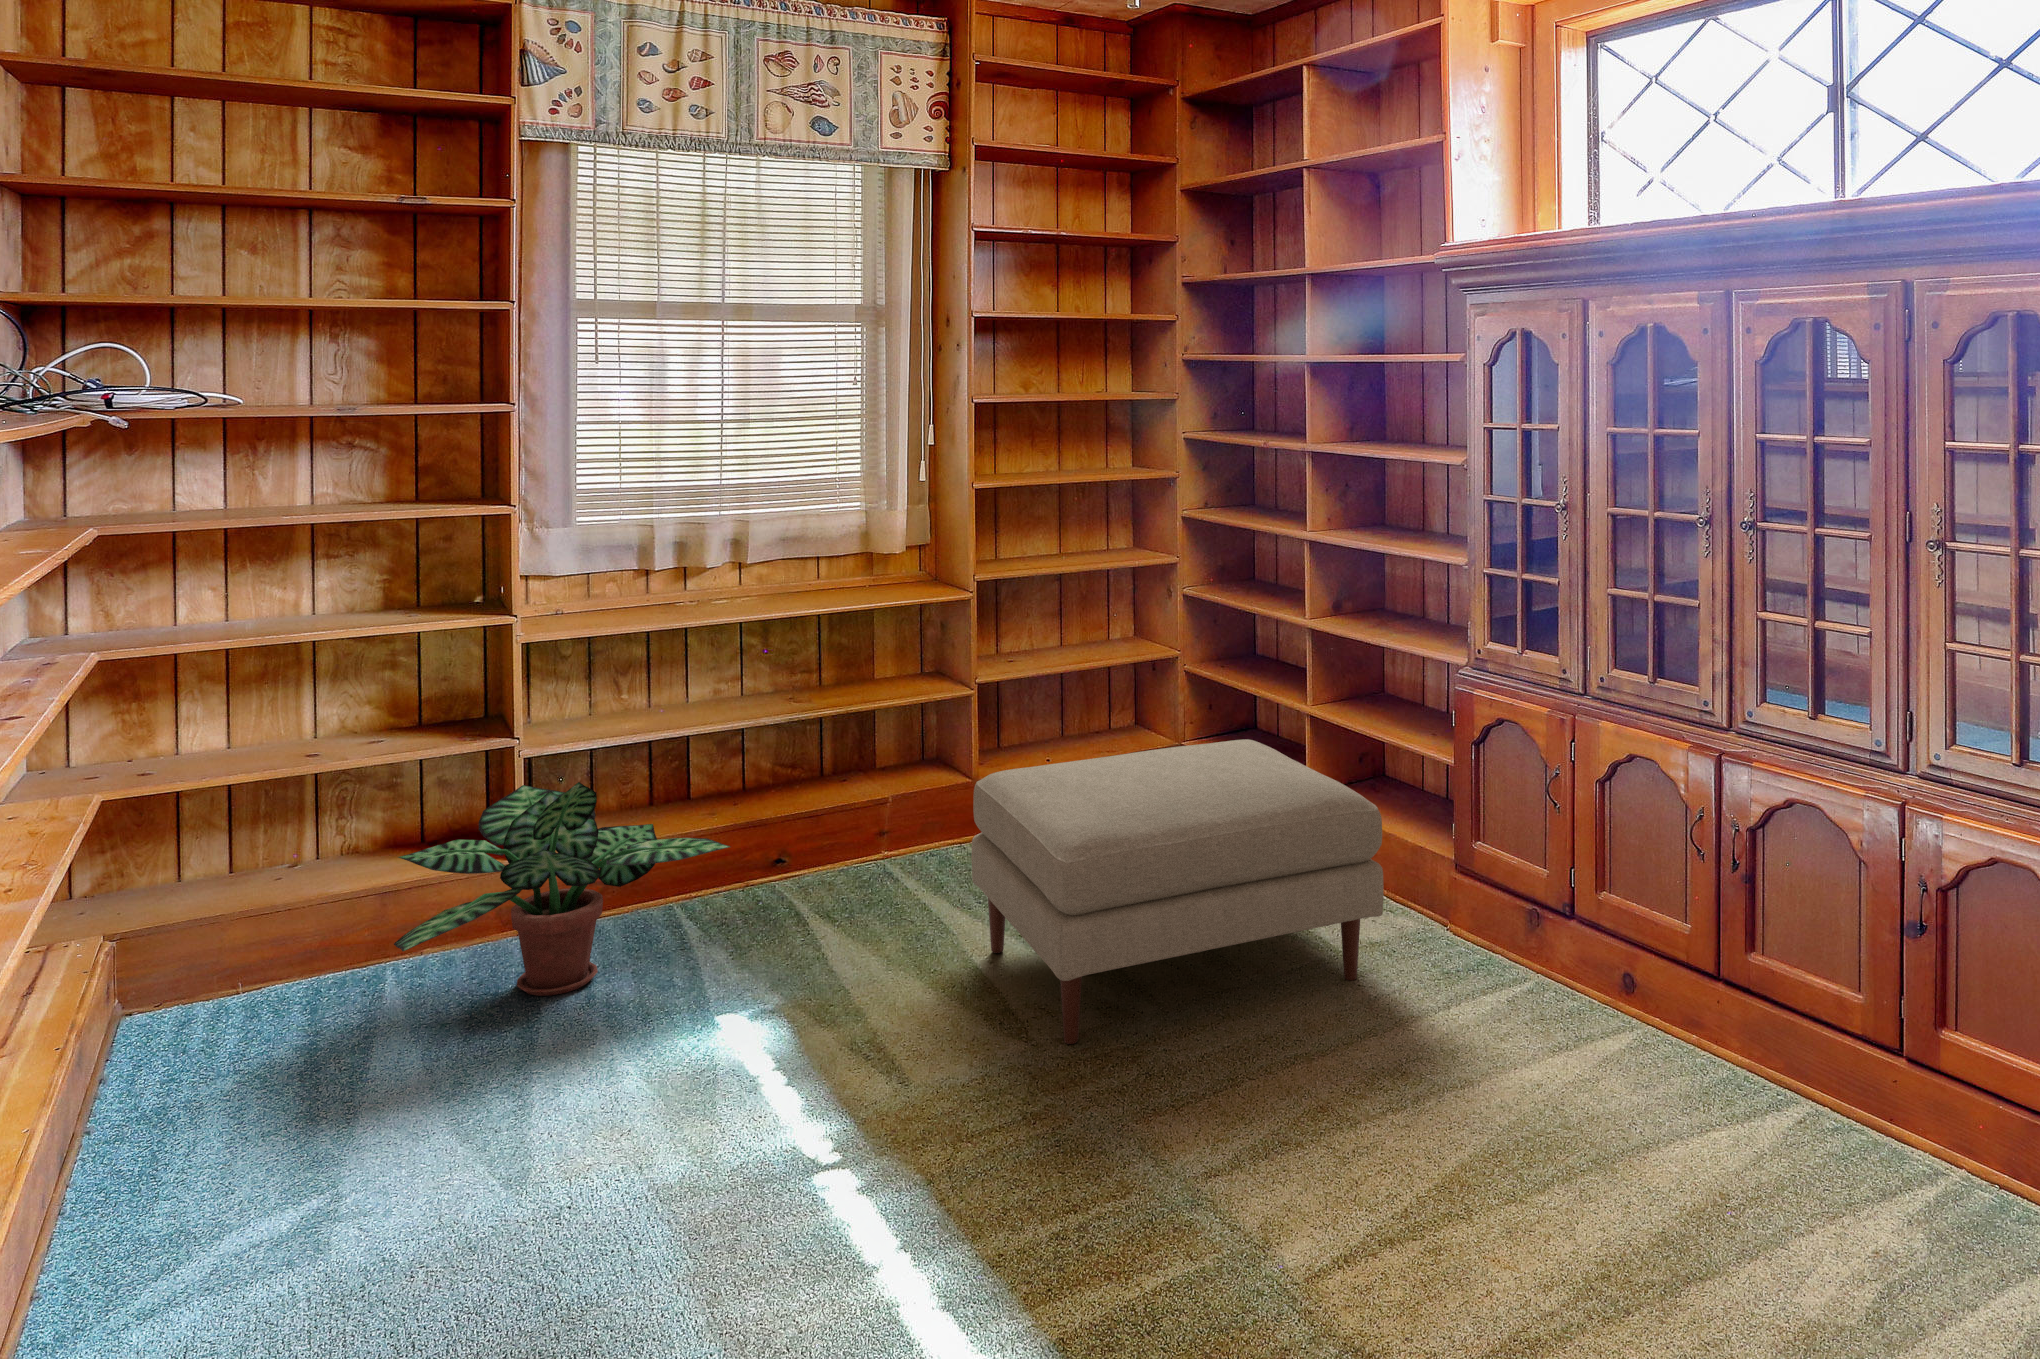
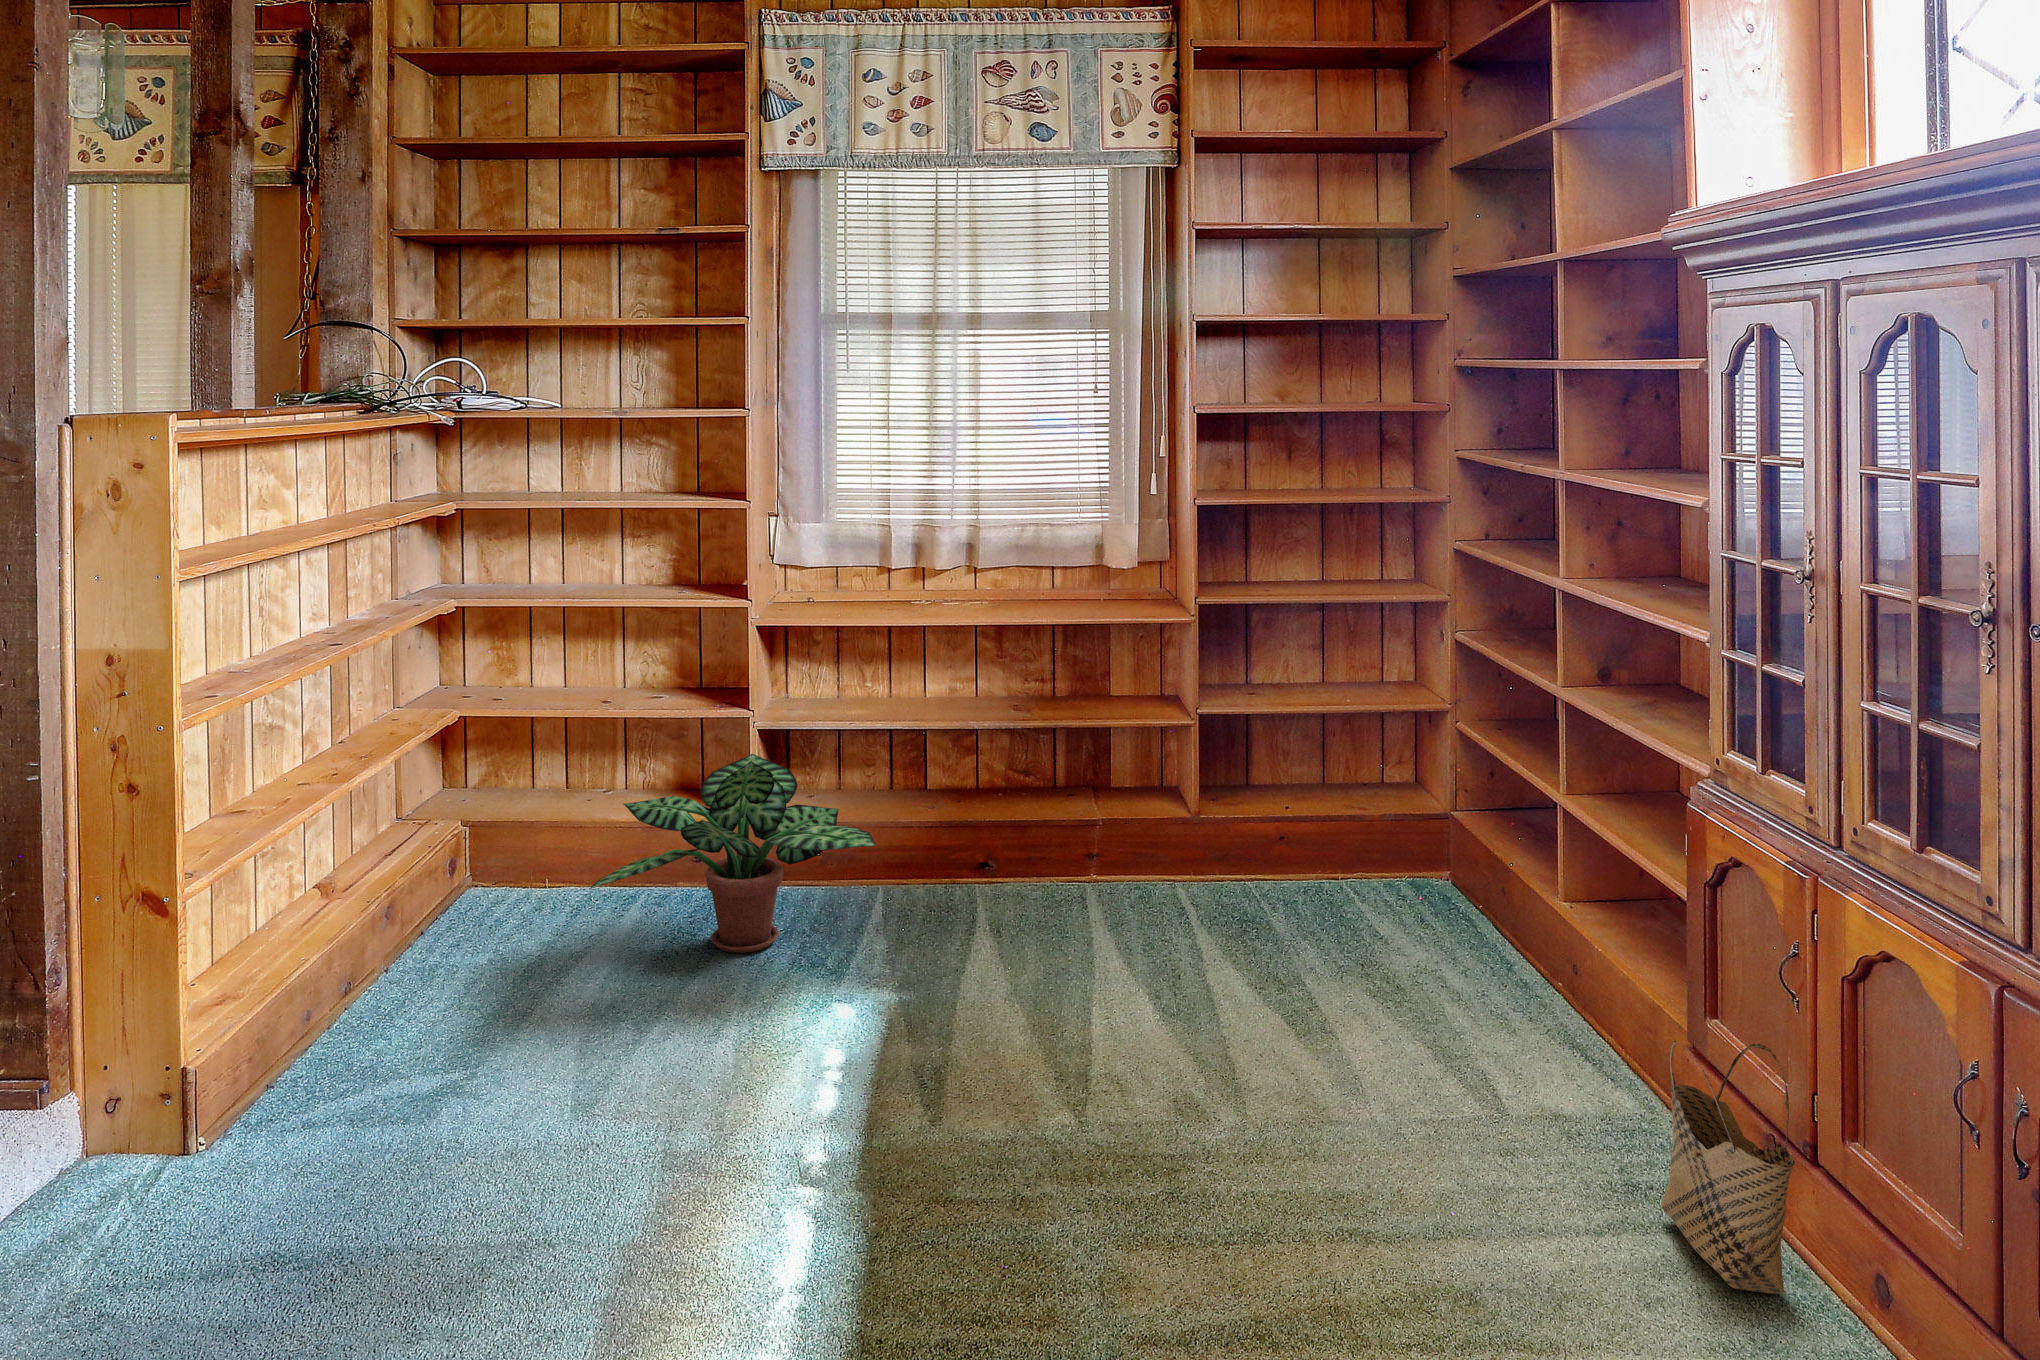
ottoman: present [972,739,1384,1044] -> none [1099,815,1542,1158]
woven basket: none [1471,843,1571,1014] -> present [1661,1041,1795,1294]

